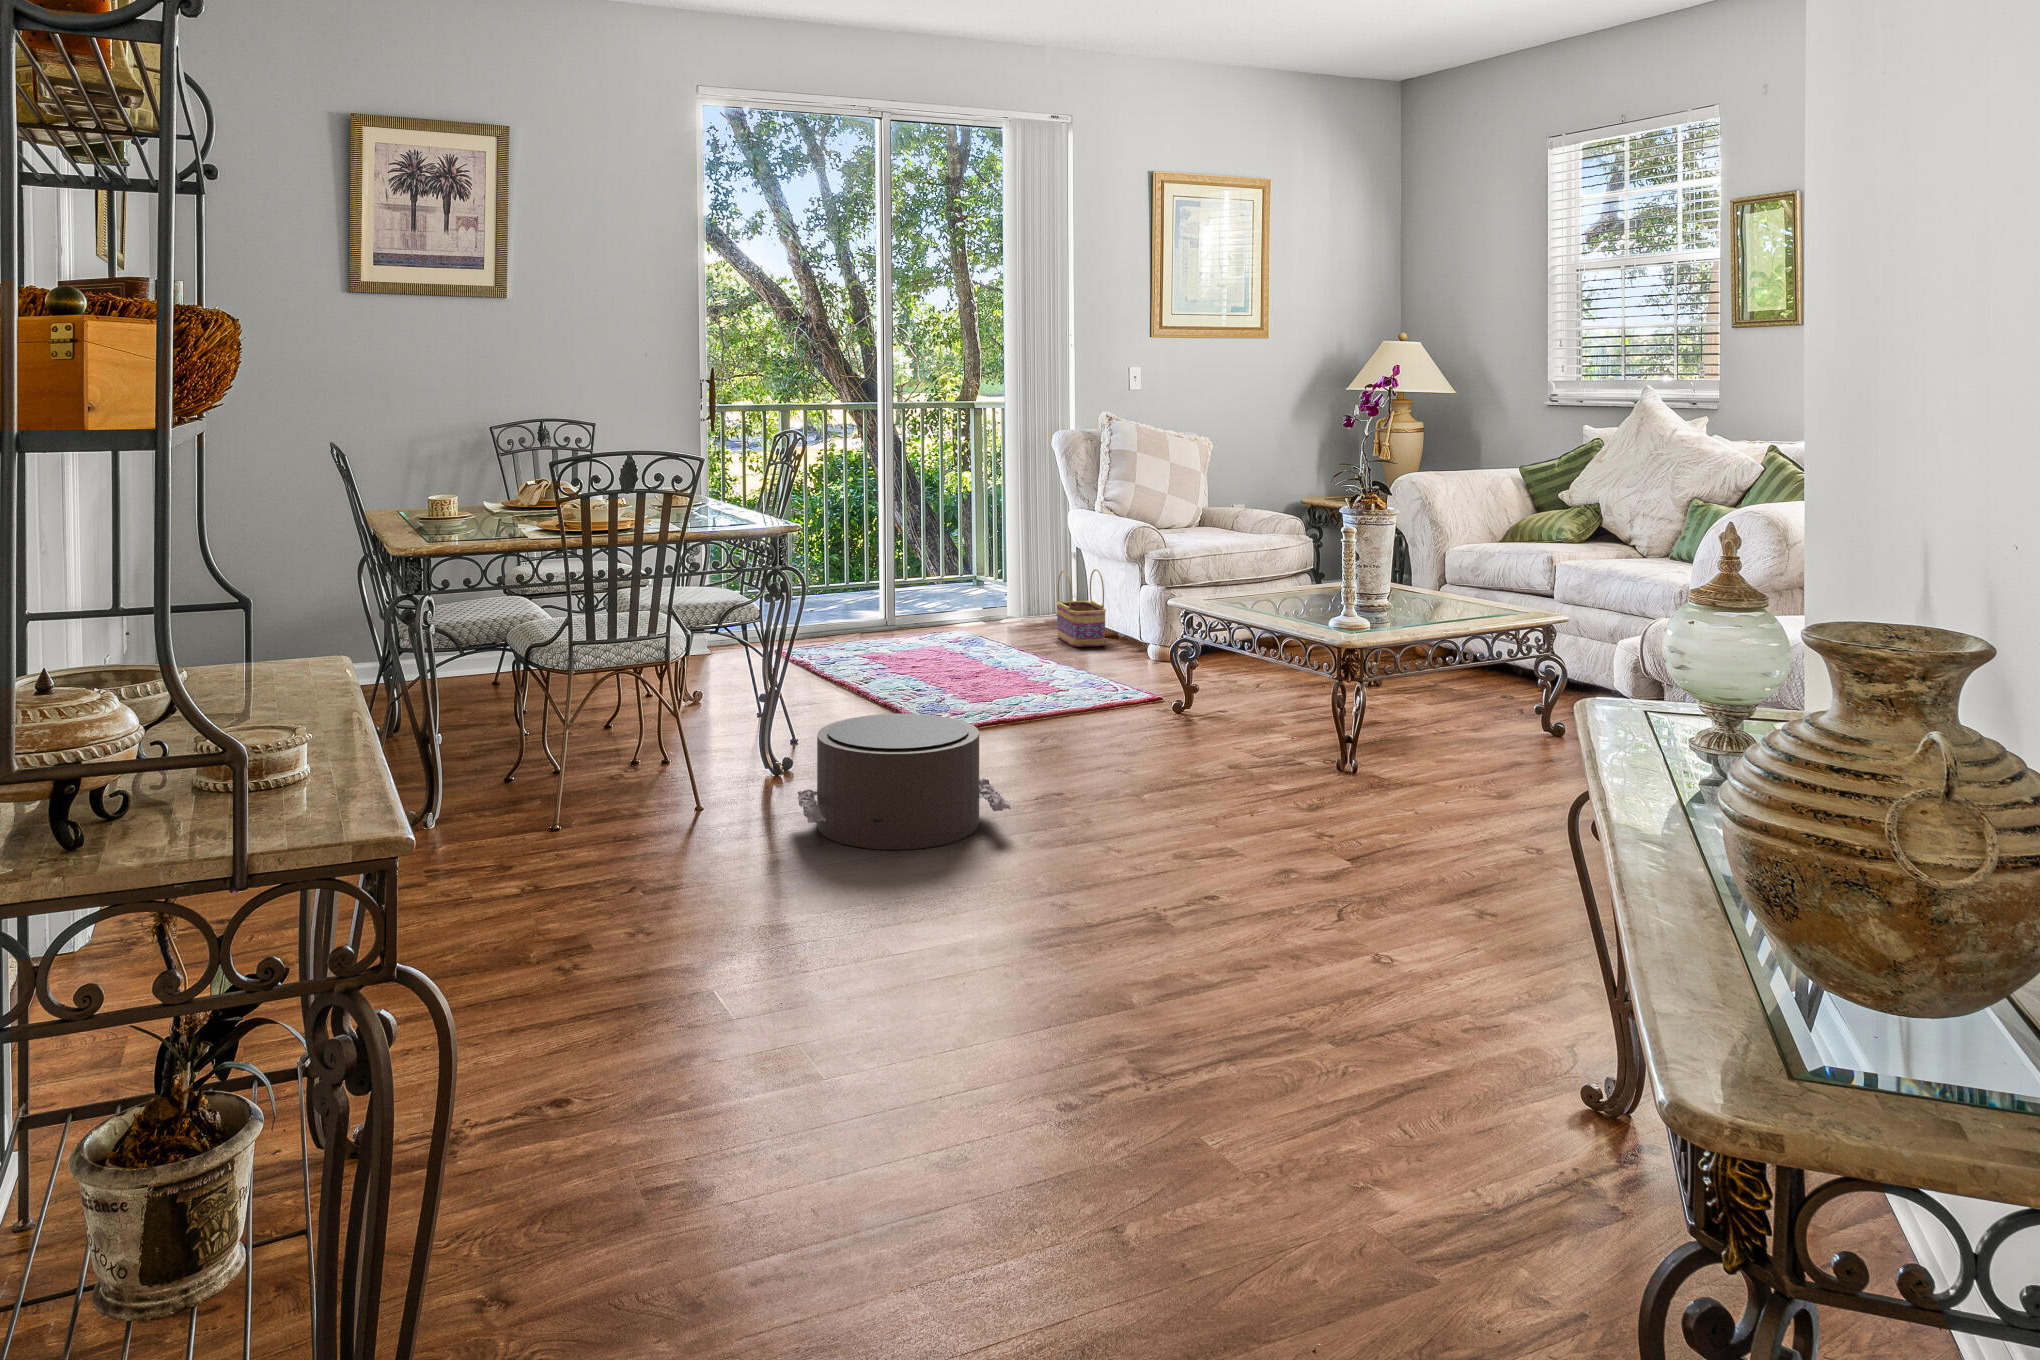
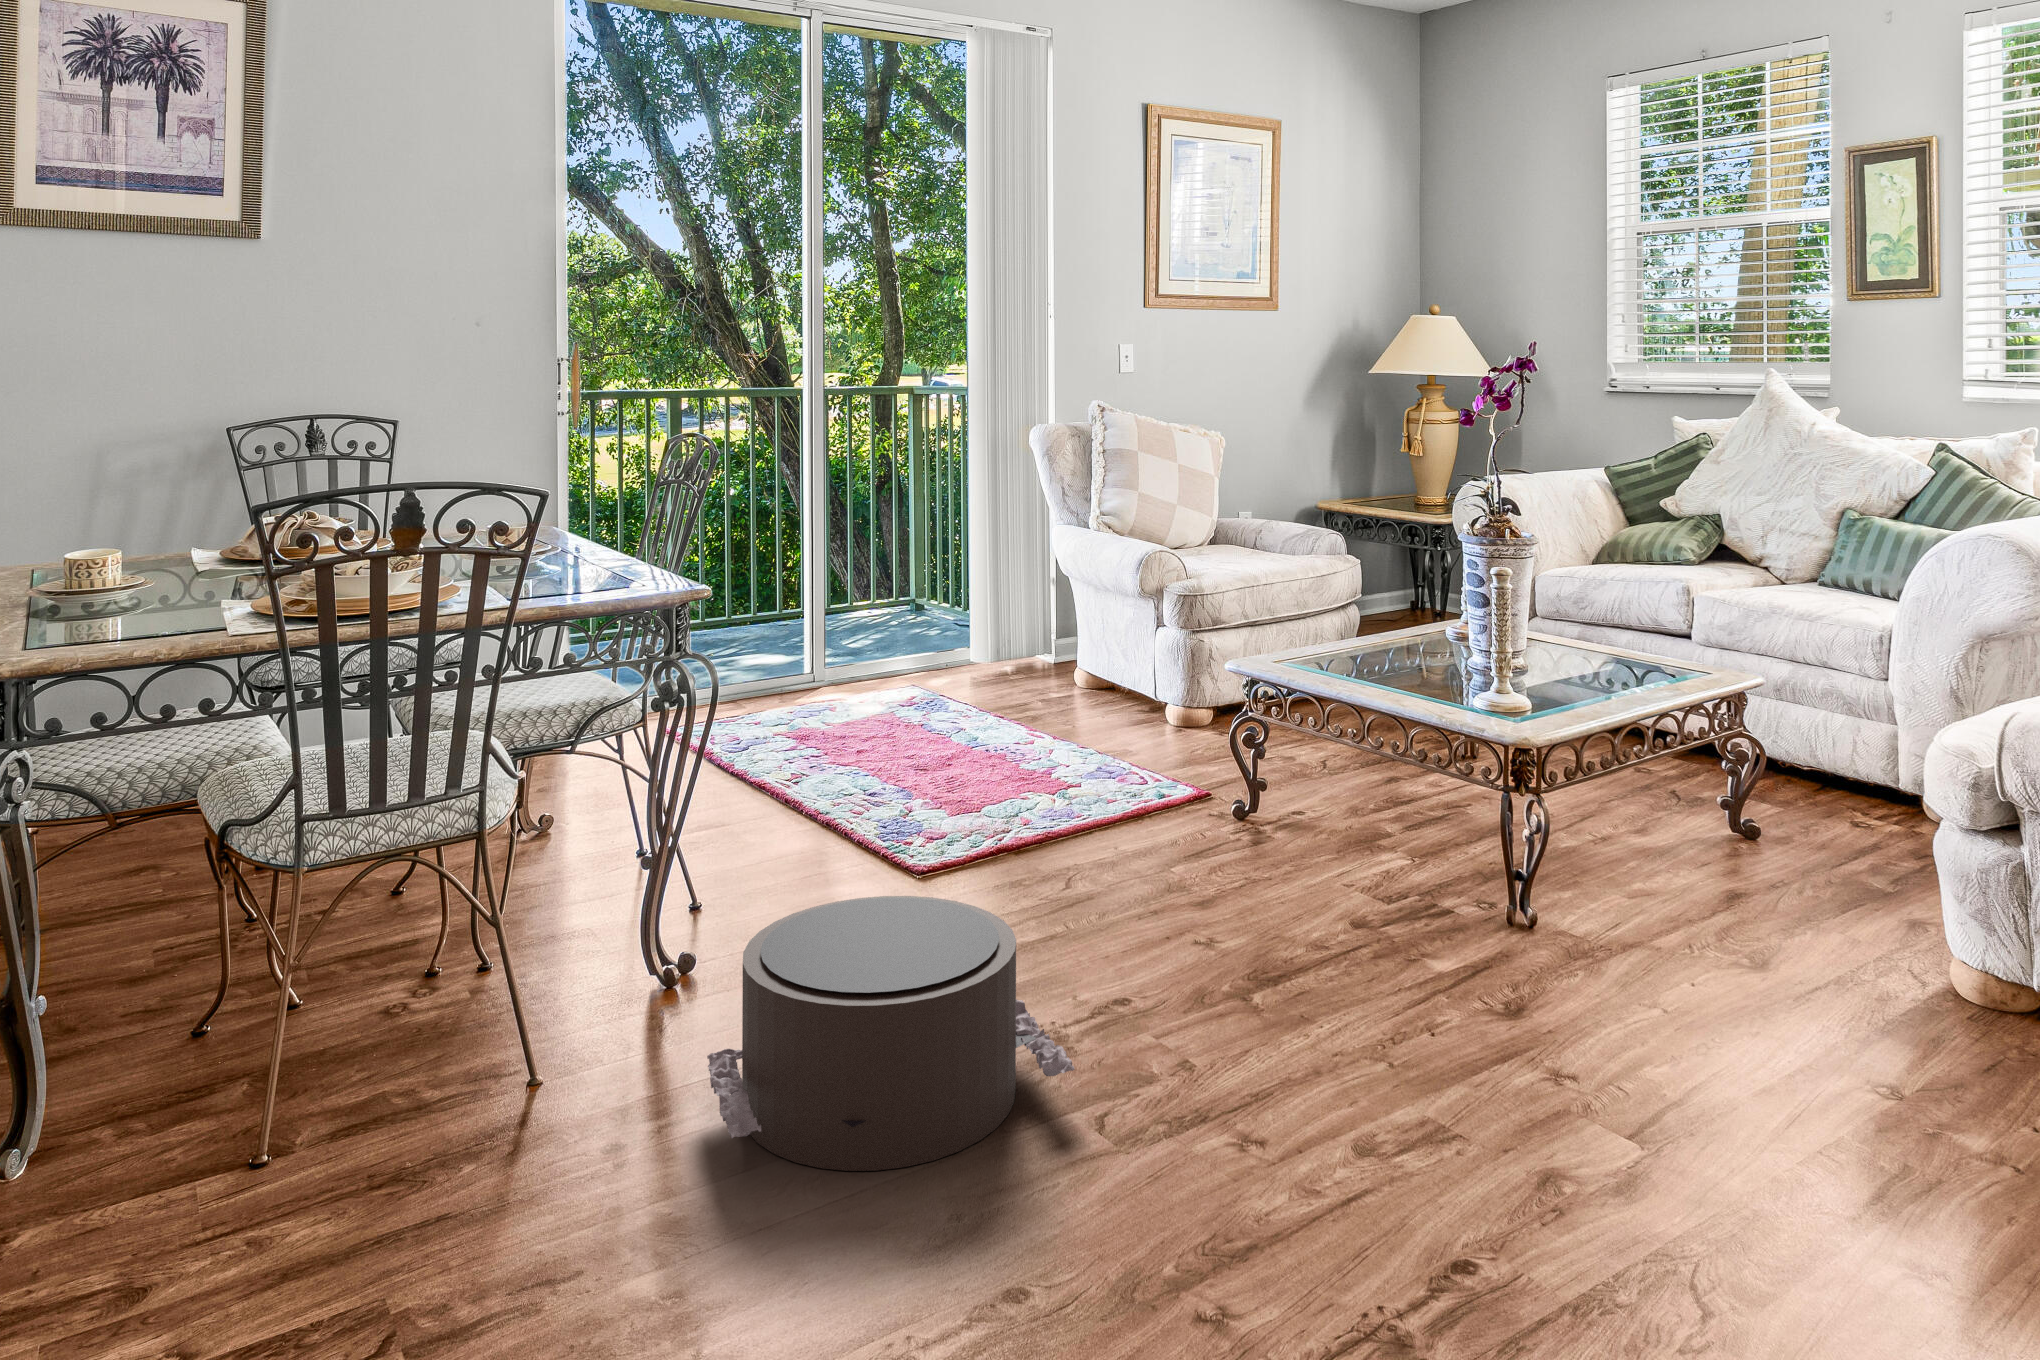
basket: present [1056,569,1106,647] -> none [1039,605,1107,708]

